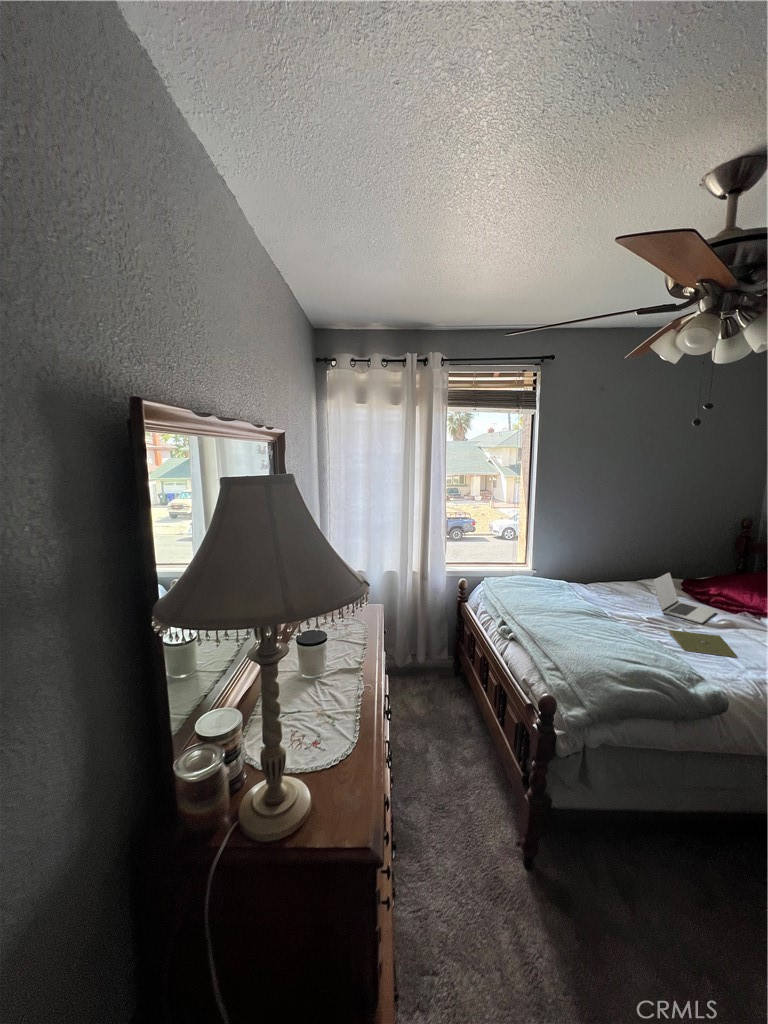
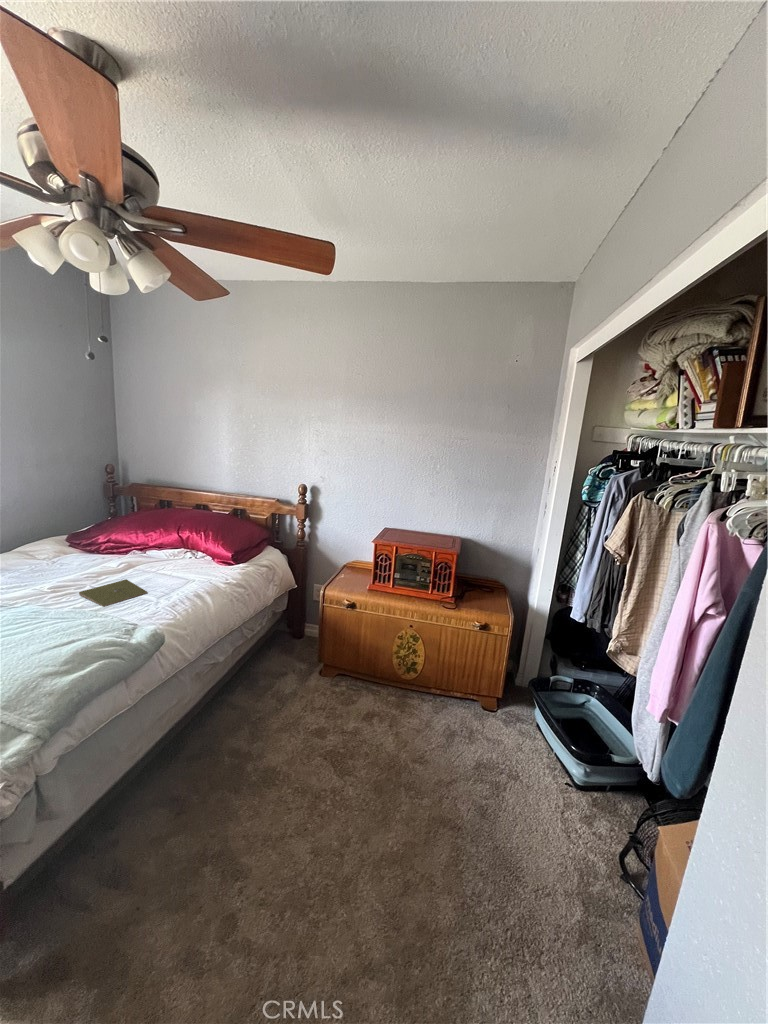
laptop: present [653,573,716,624] -> none [43,531,112,577]

